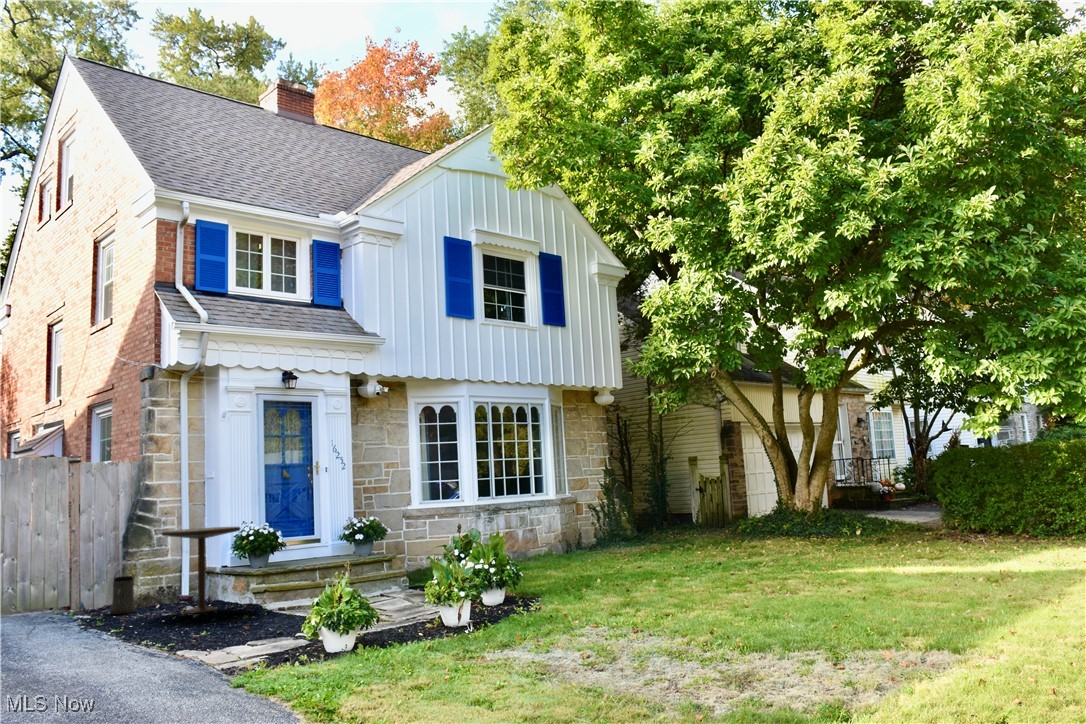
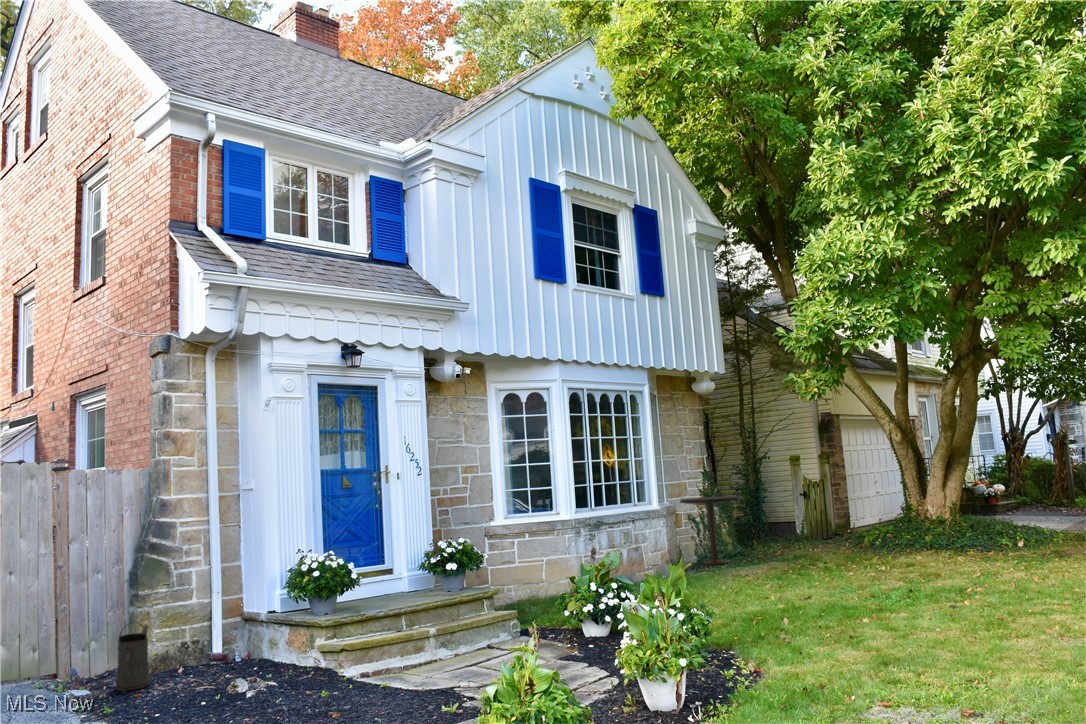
pedestal table: present [162,527,240,613] -> present [680,496,740,565]

